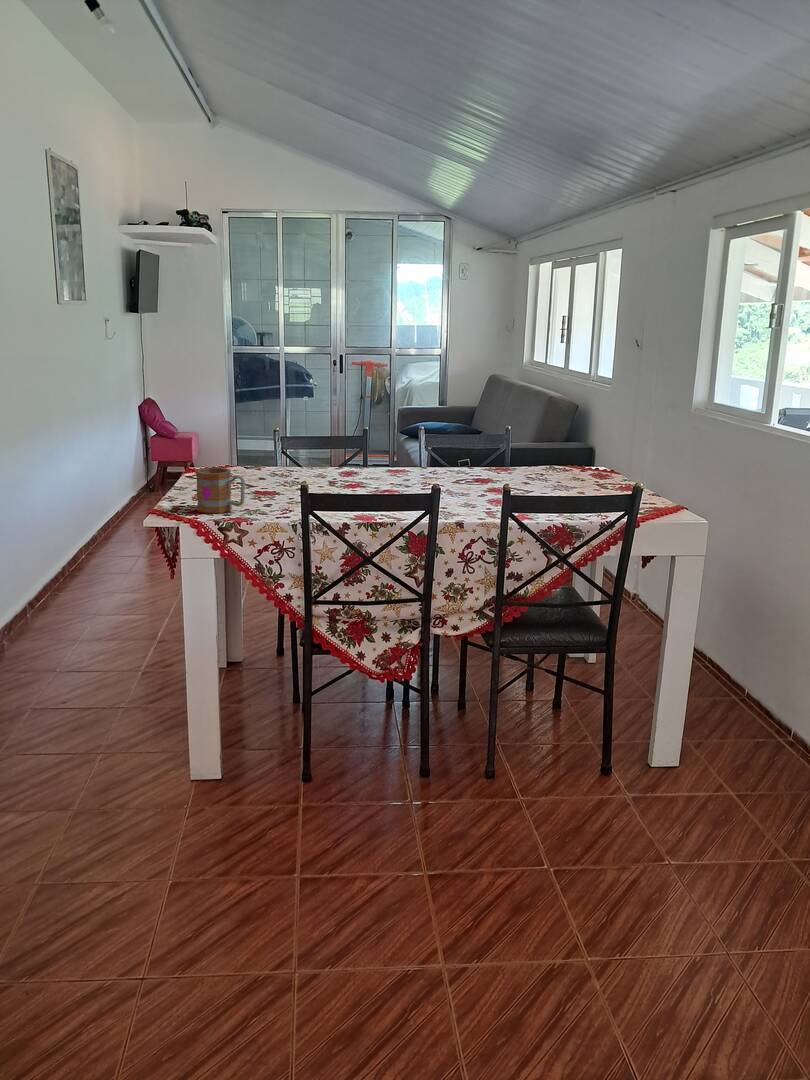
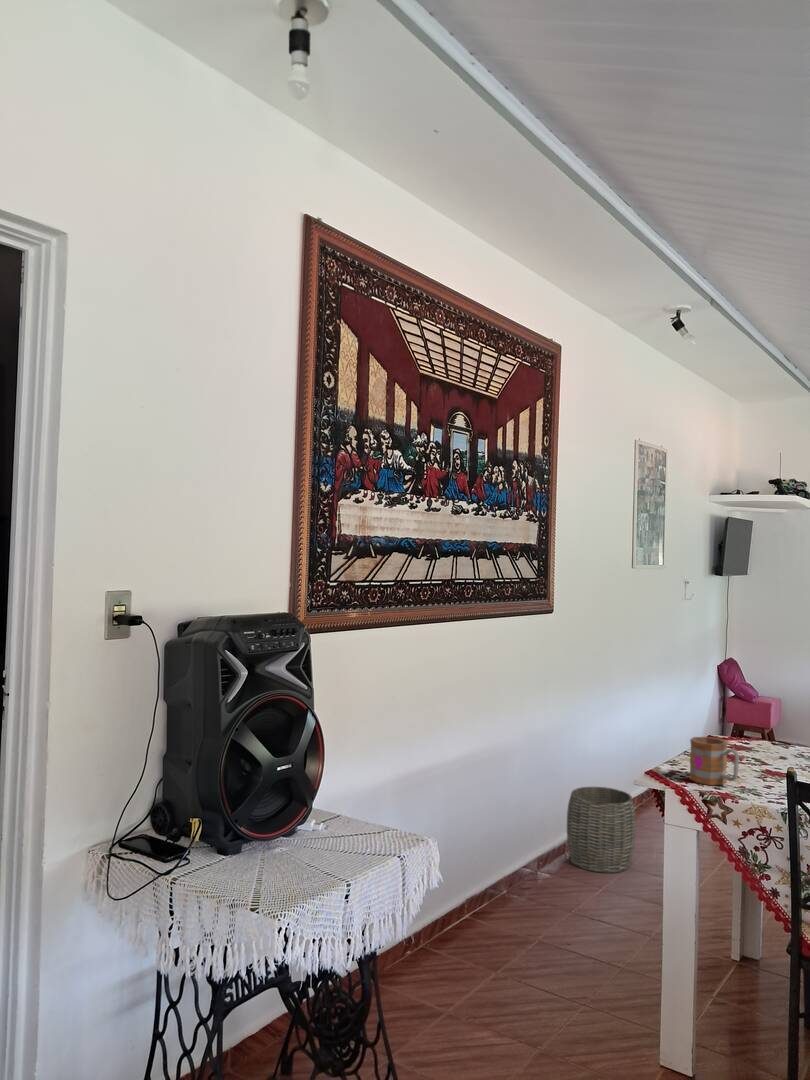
woven basket: none [29,542,105,628] -> present [567,787,636,873]

